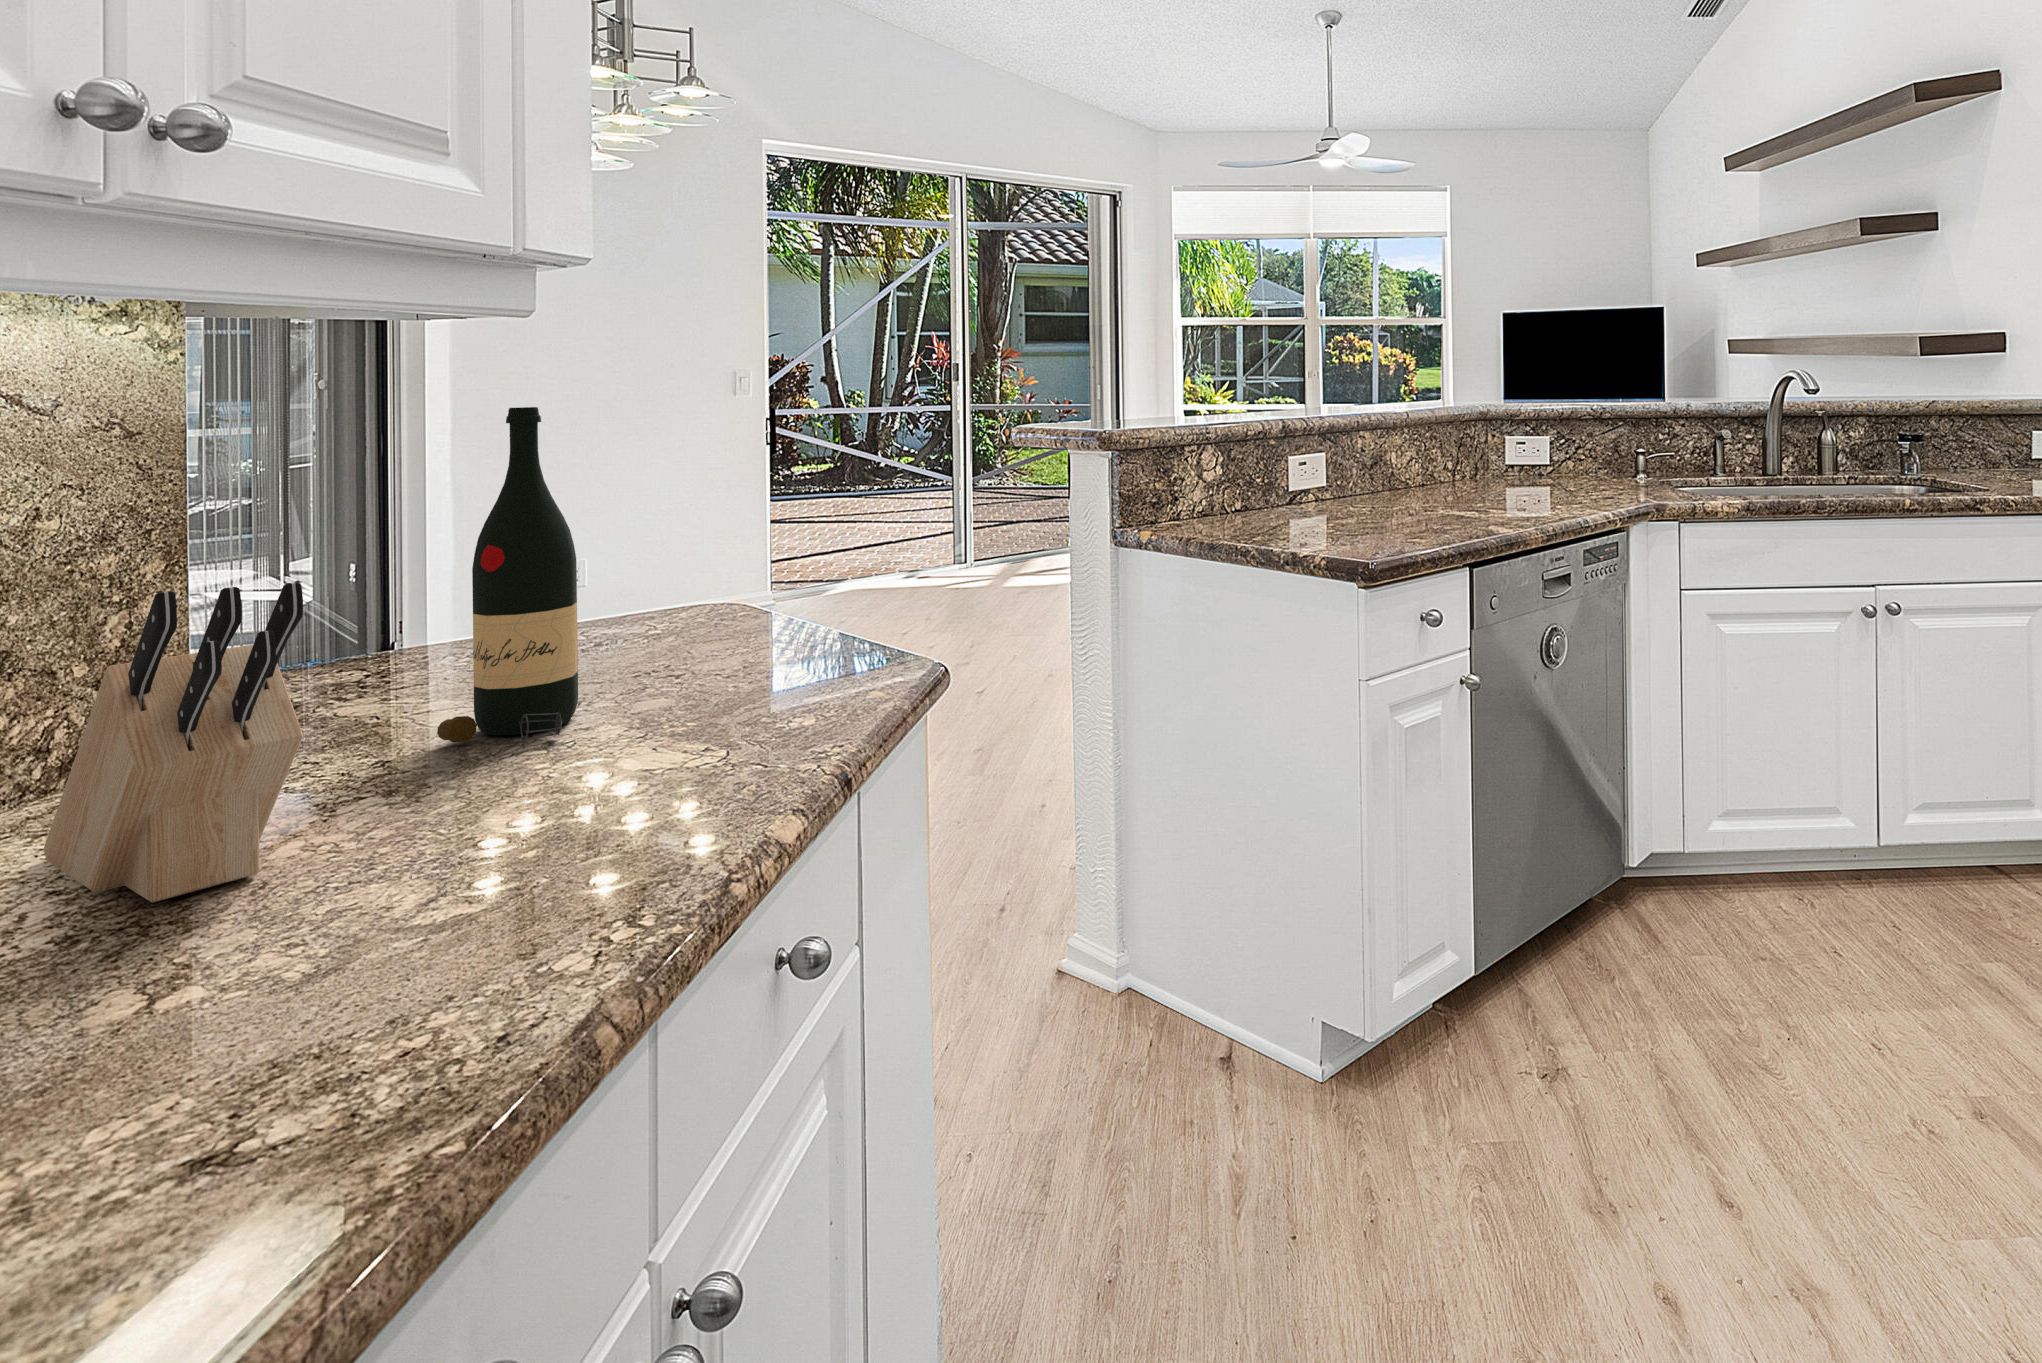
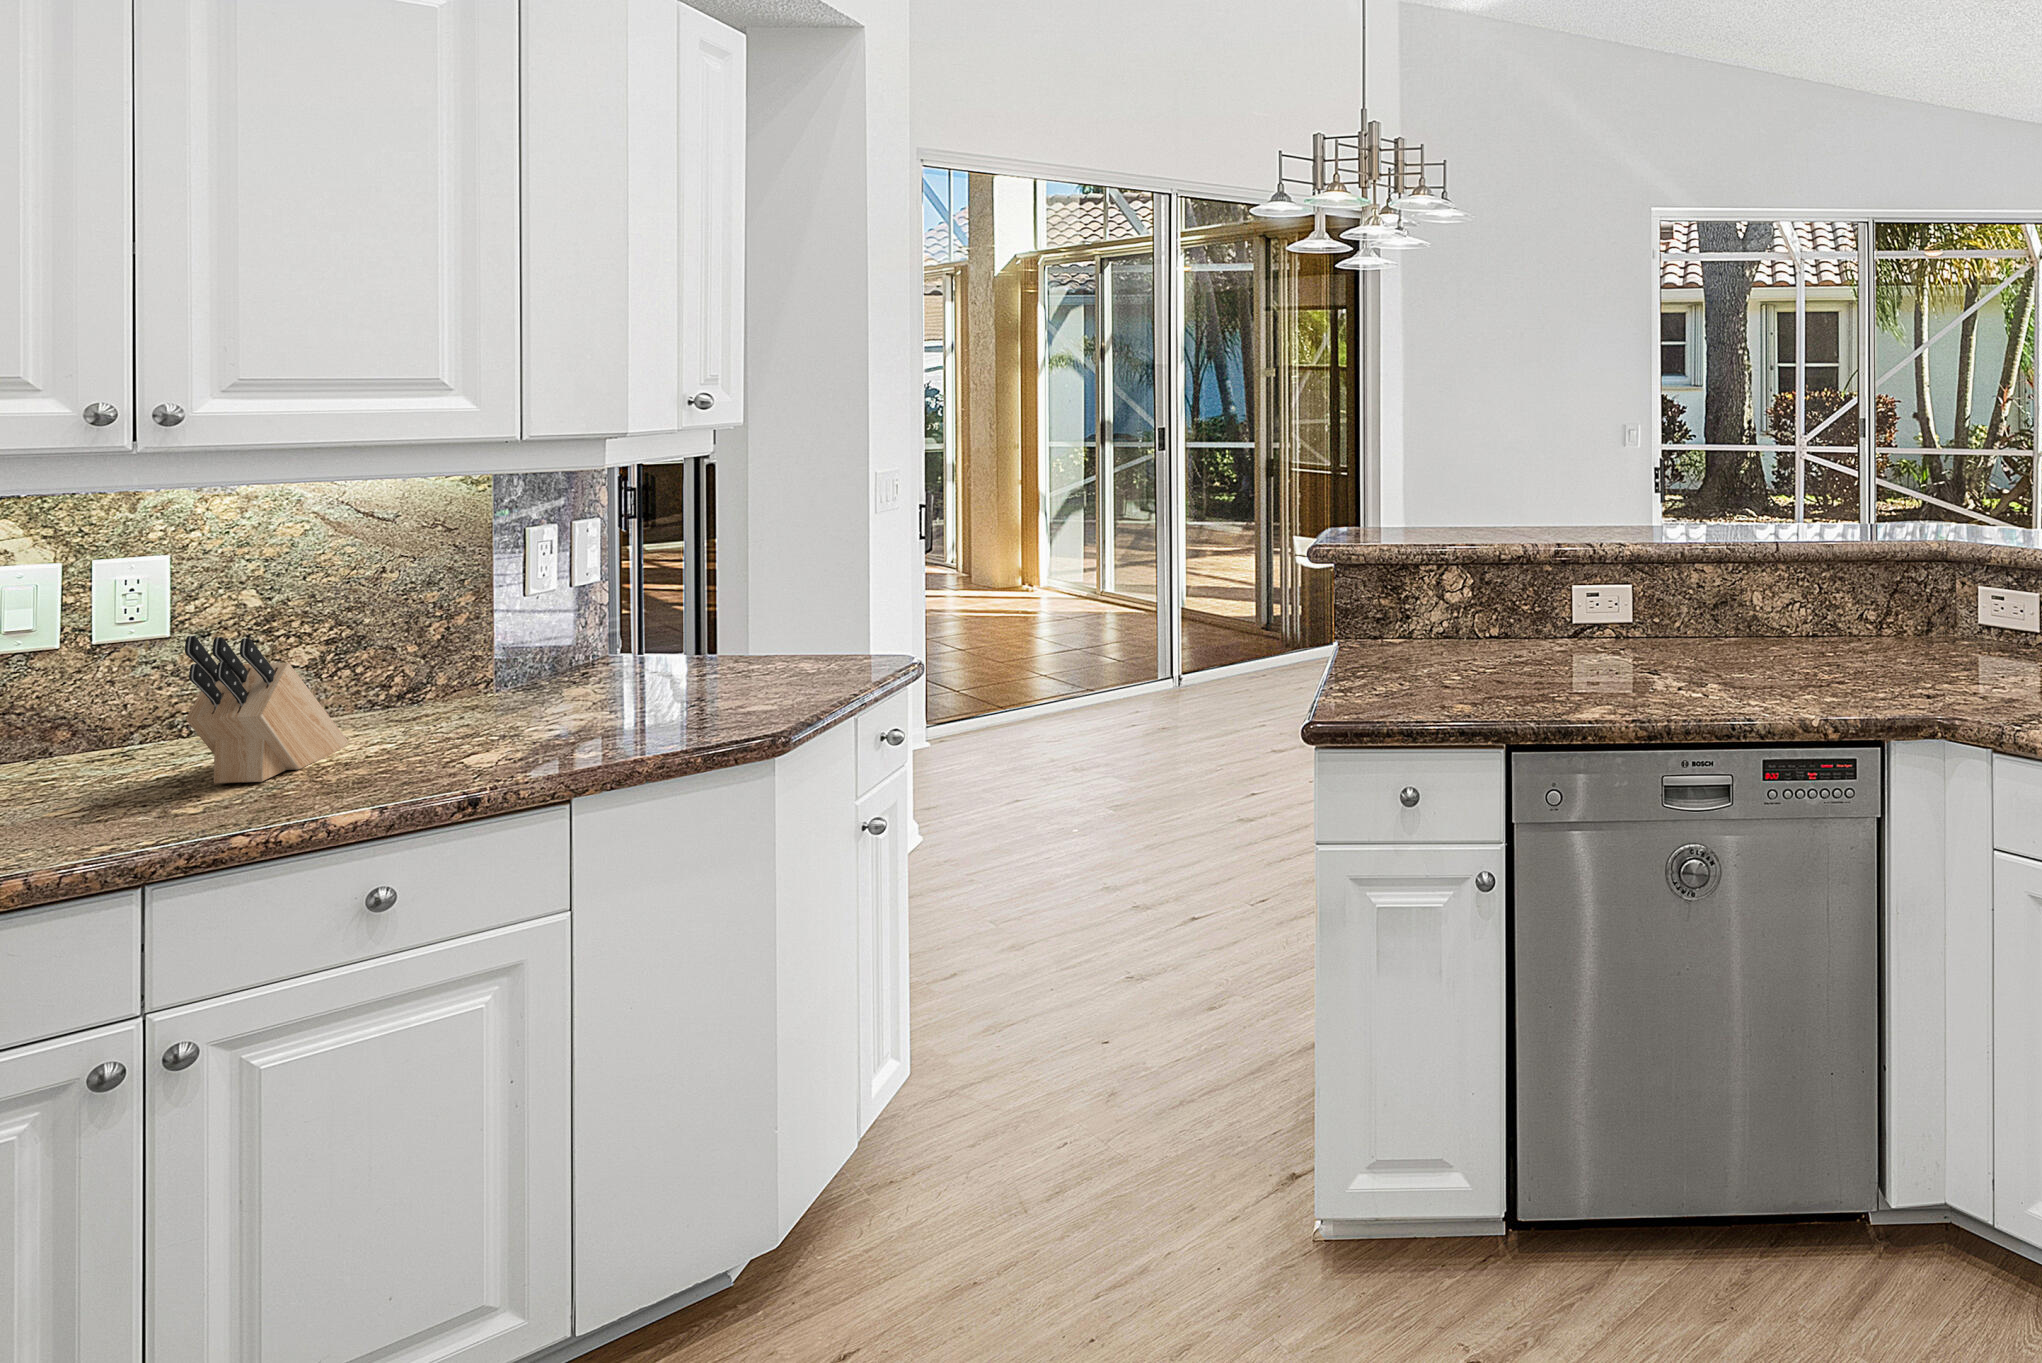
wine bottle: present [437,407,578,743] -> none [490,526,584,739]

